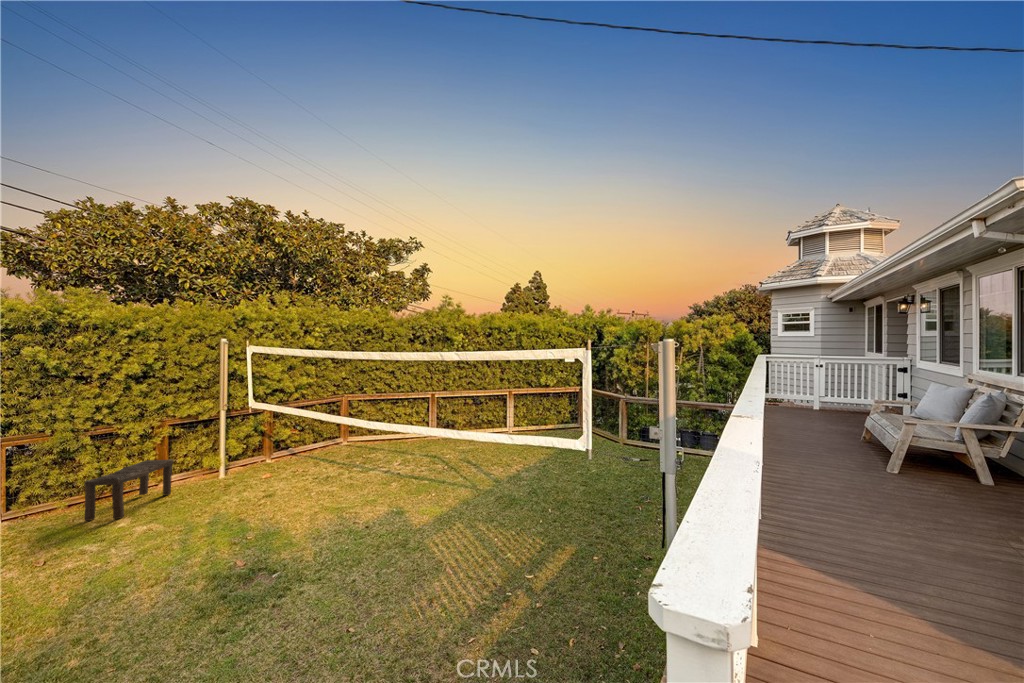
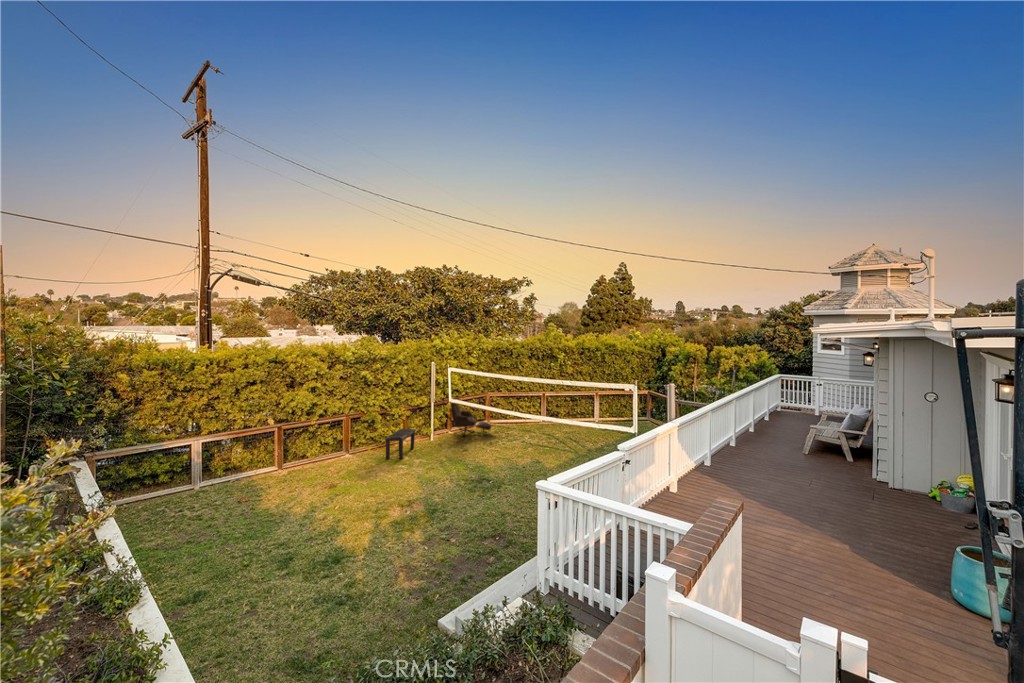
lounge chair: none [264,402,339,466] -> present [451,397,491,436]

